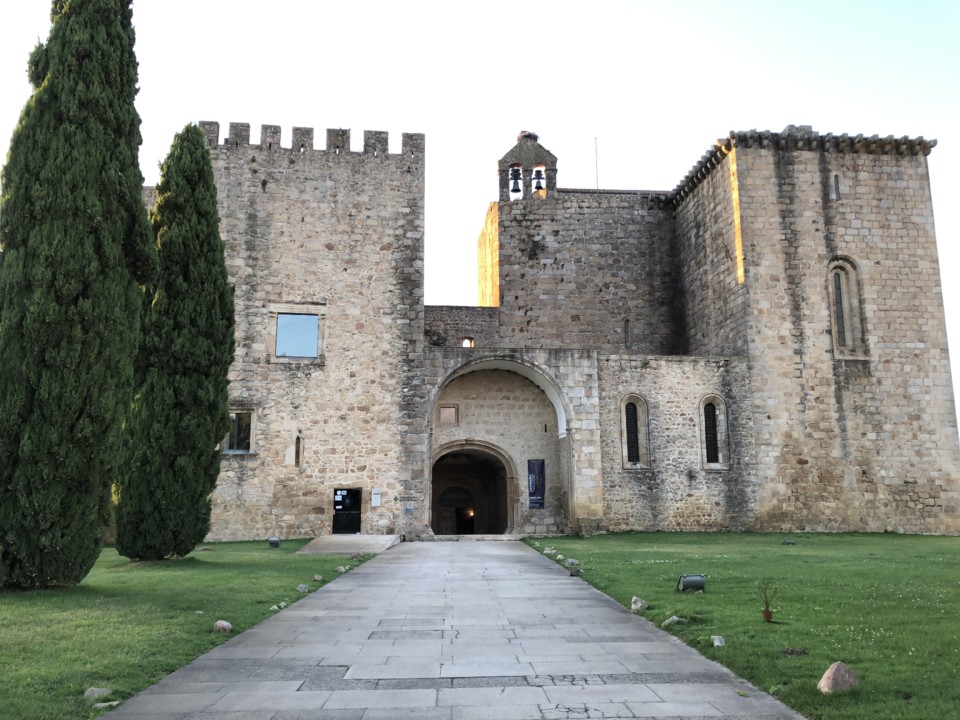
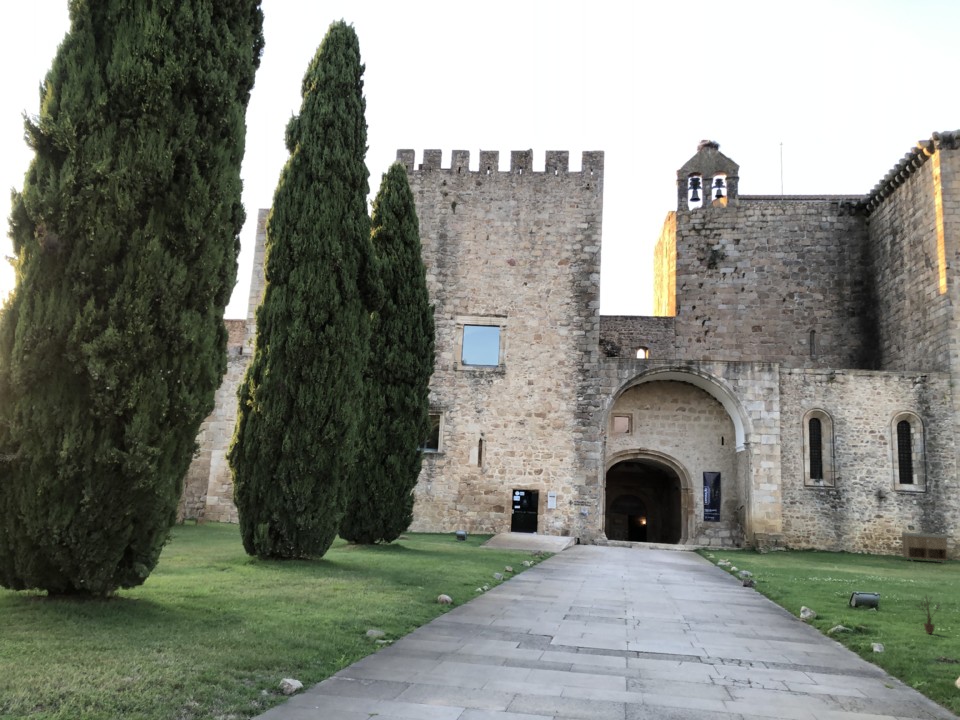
storage bench: none [710,508,749,535] -> present [902,533,948,562]

